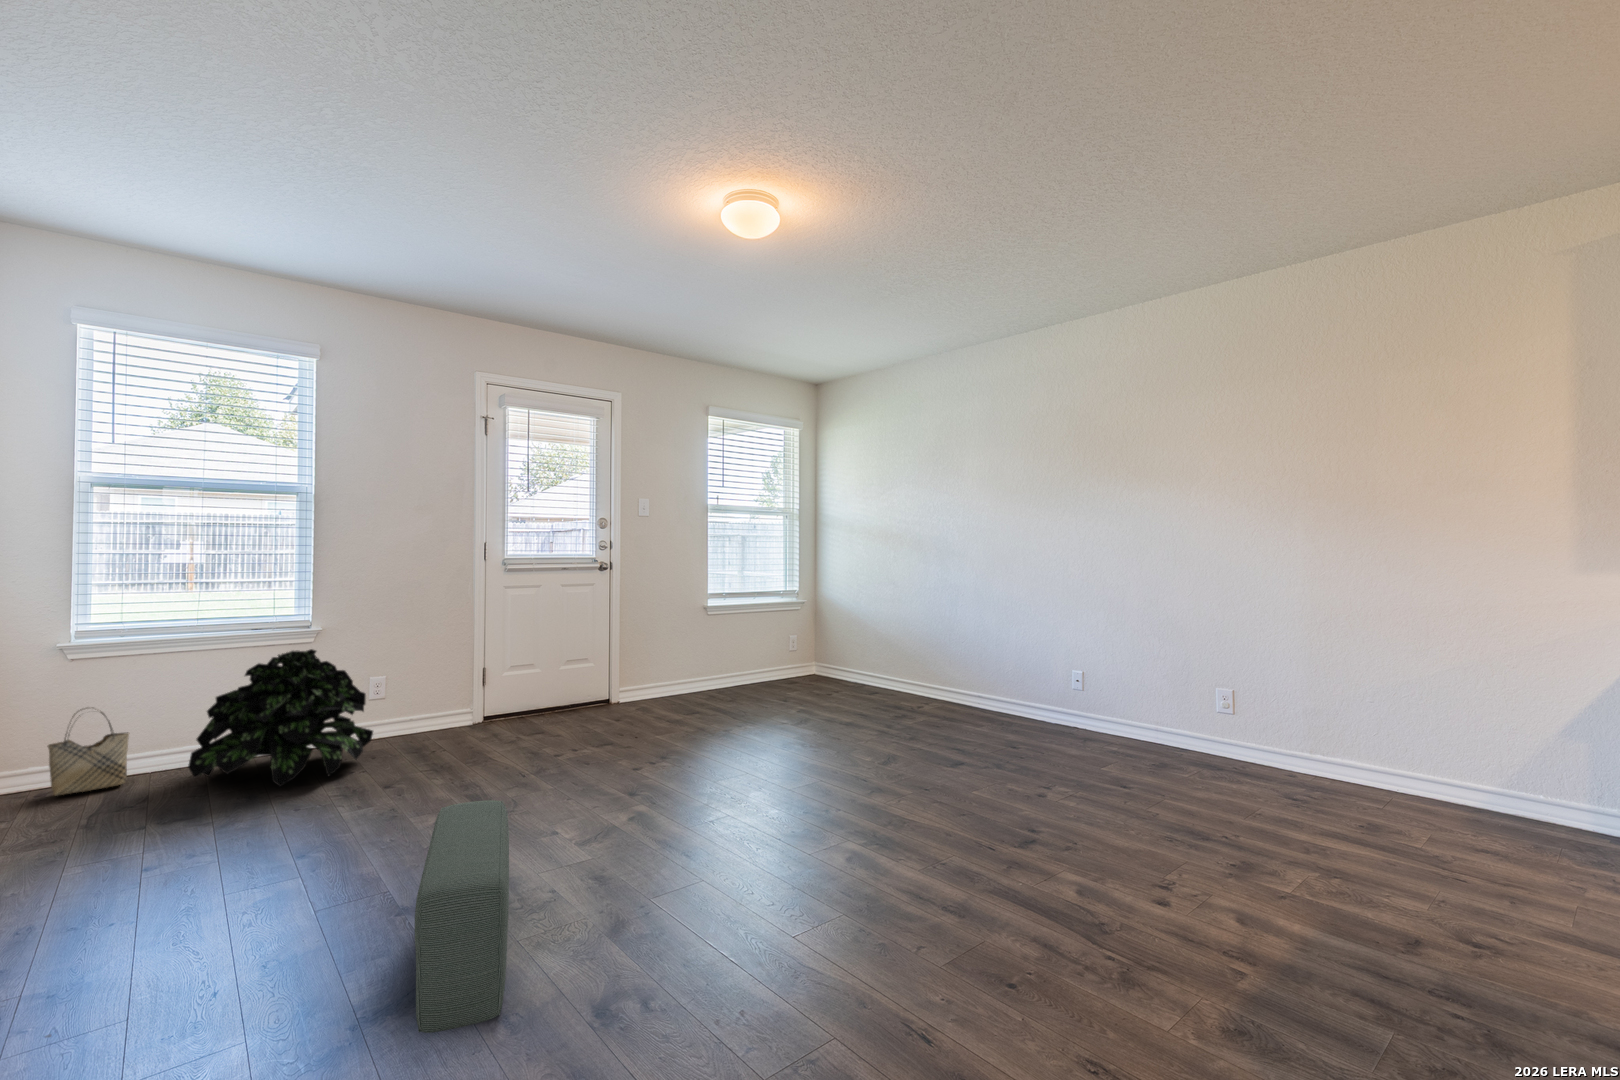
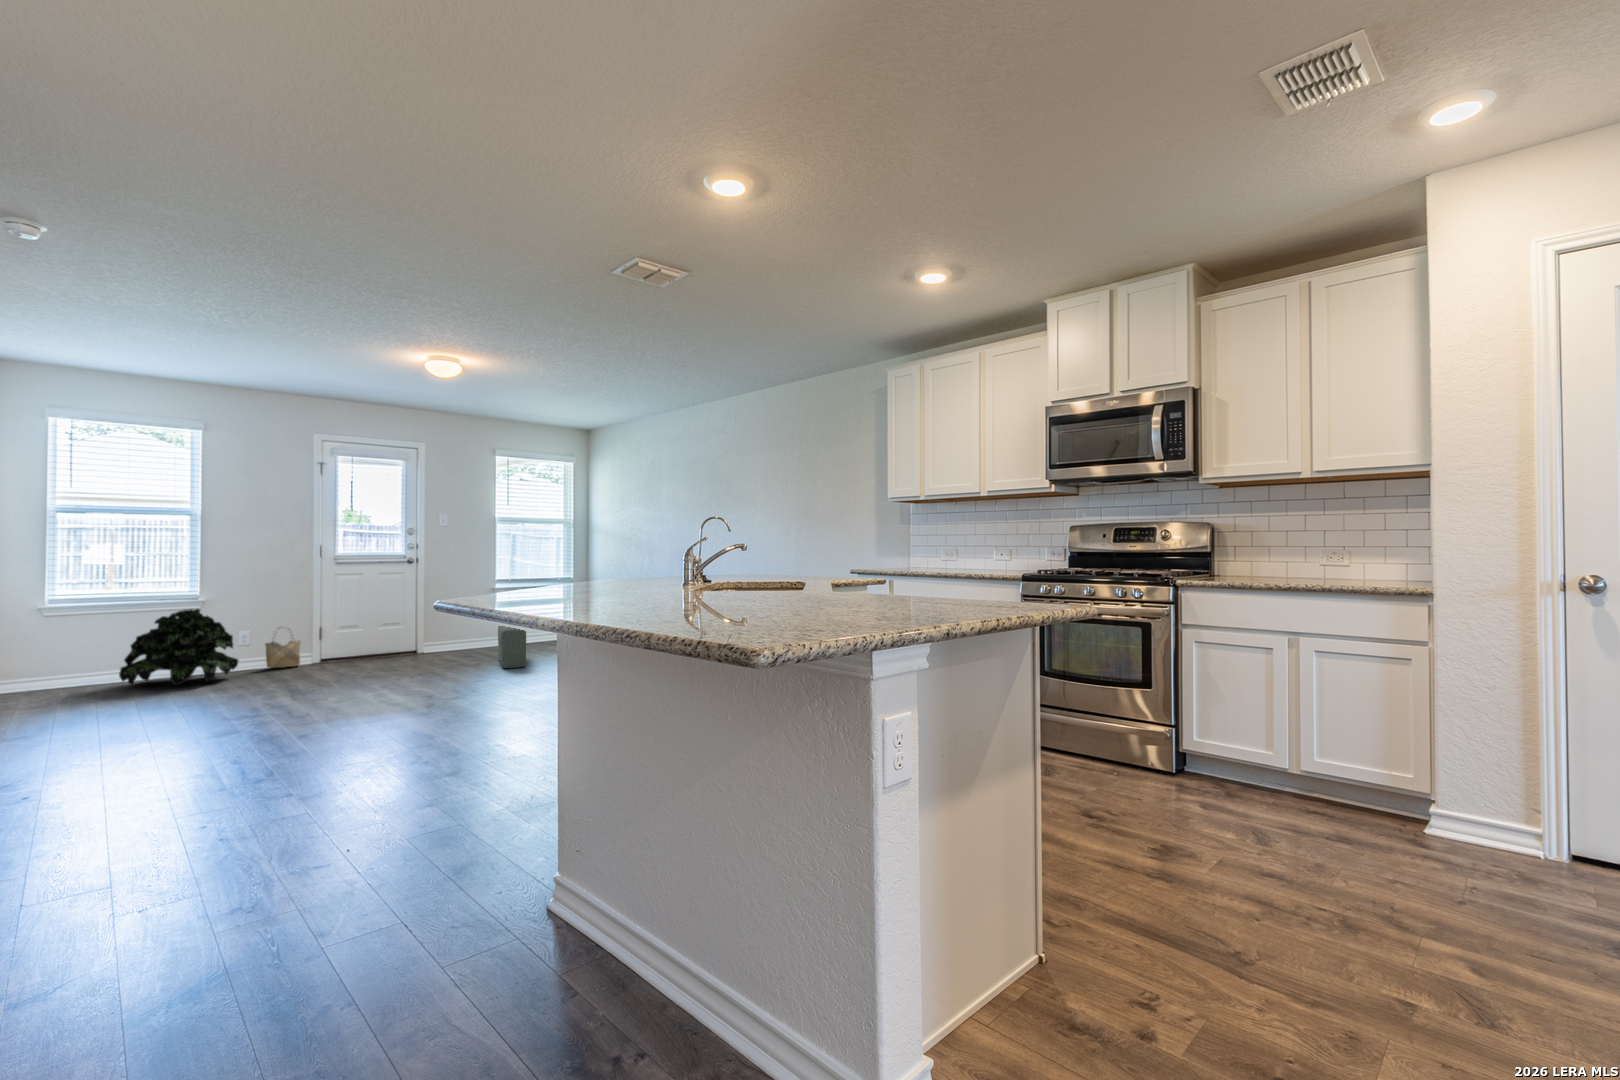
woven basket: present [47,712,129,796] -> present [265,628,301,668]
pouf: present [415,800,509,1033] -> present [498,626,526,668]

